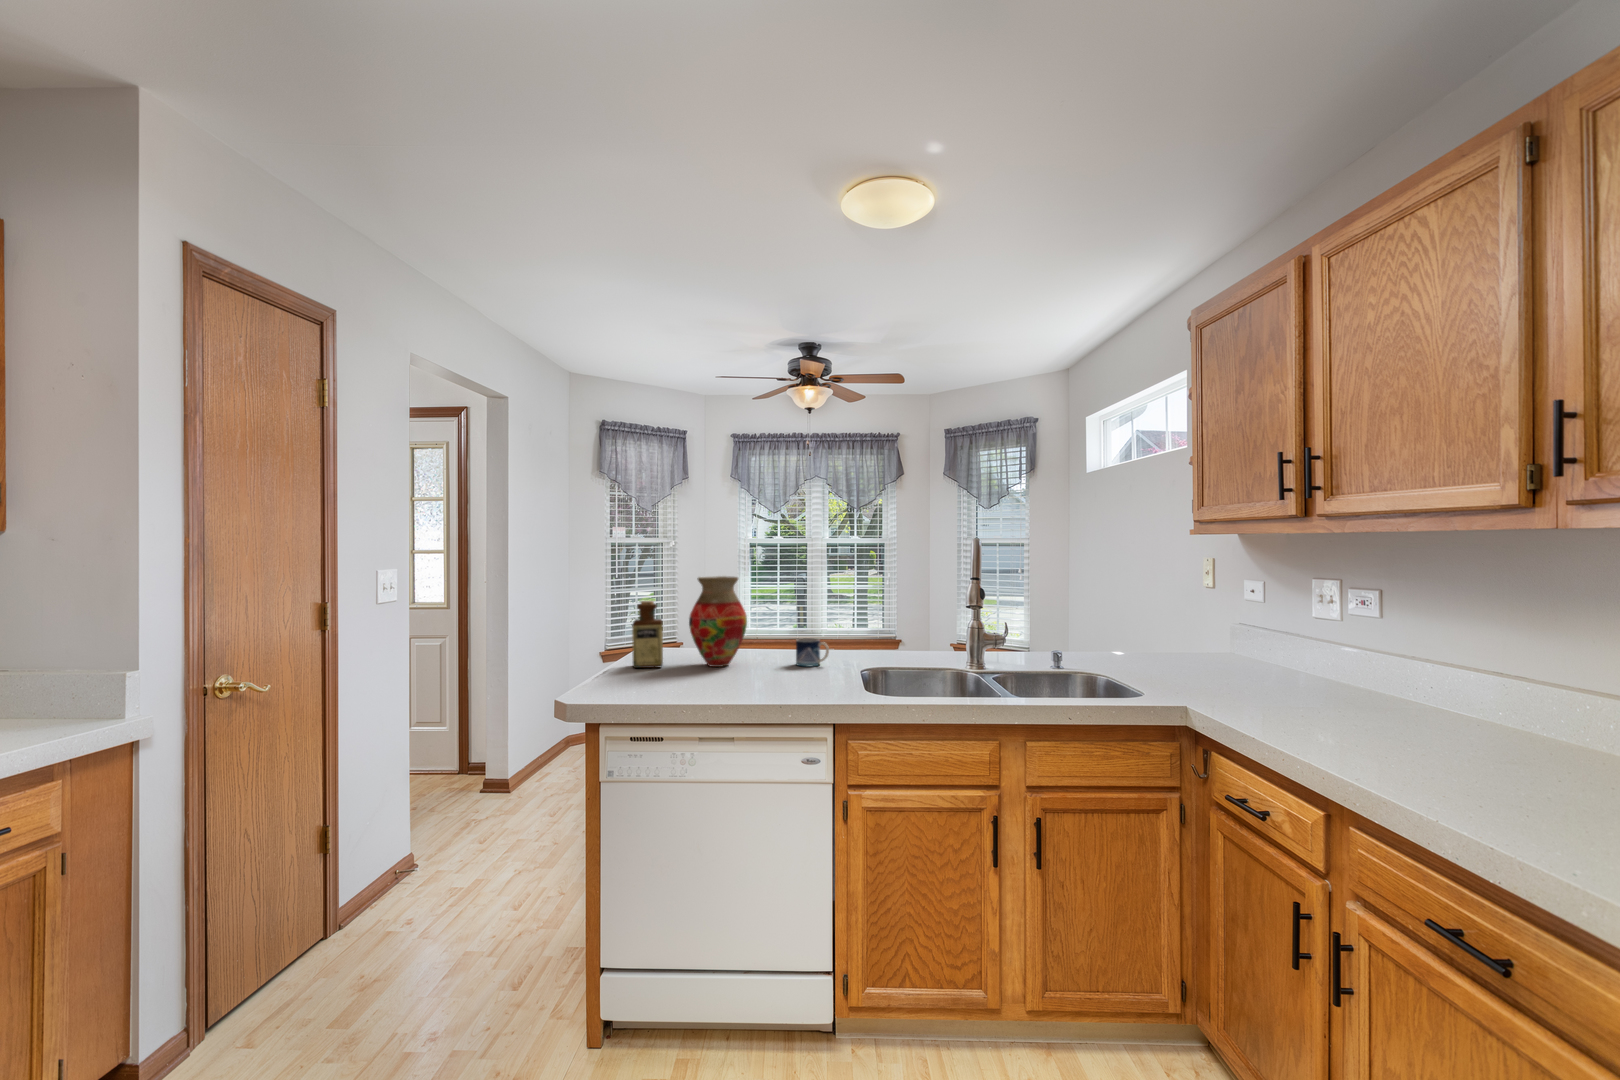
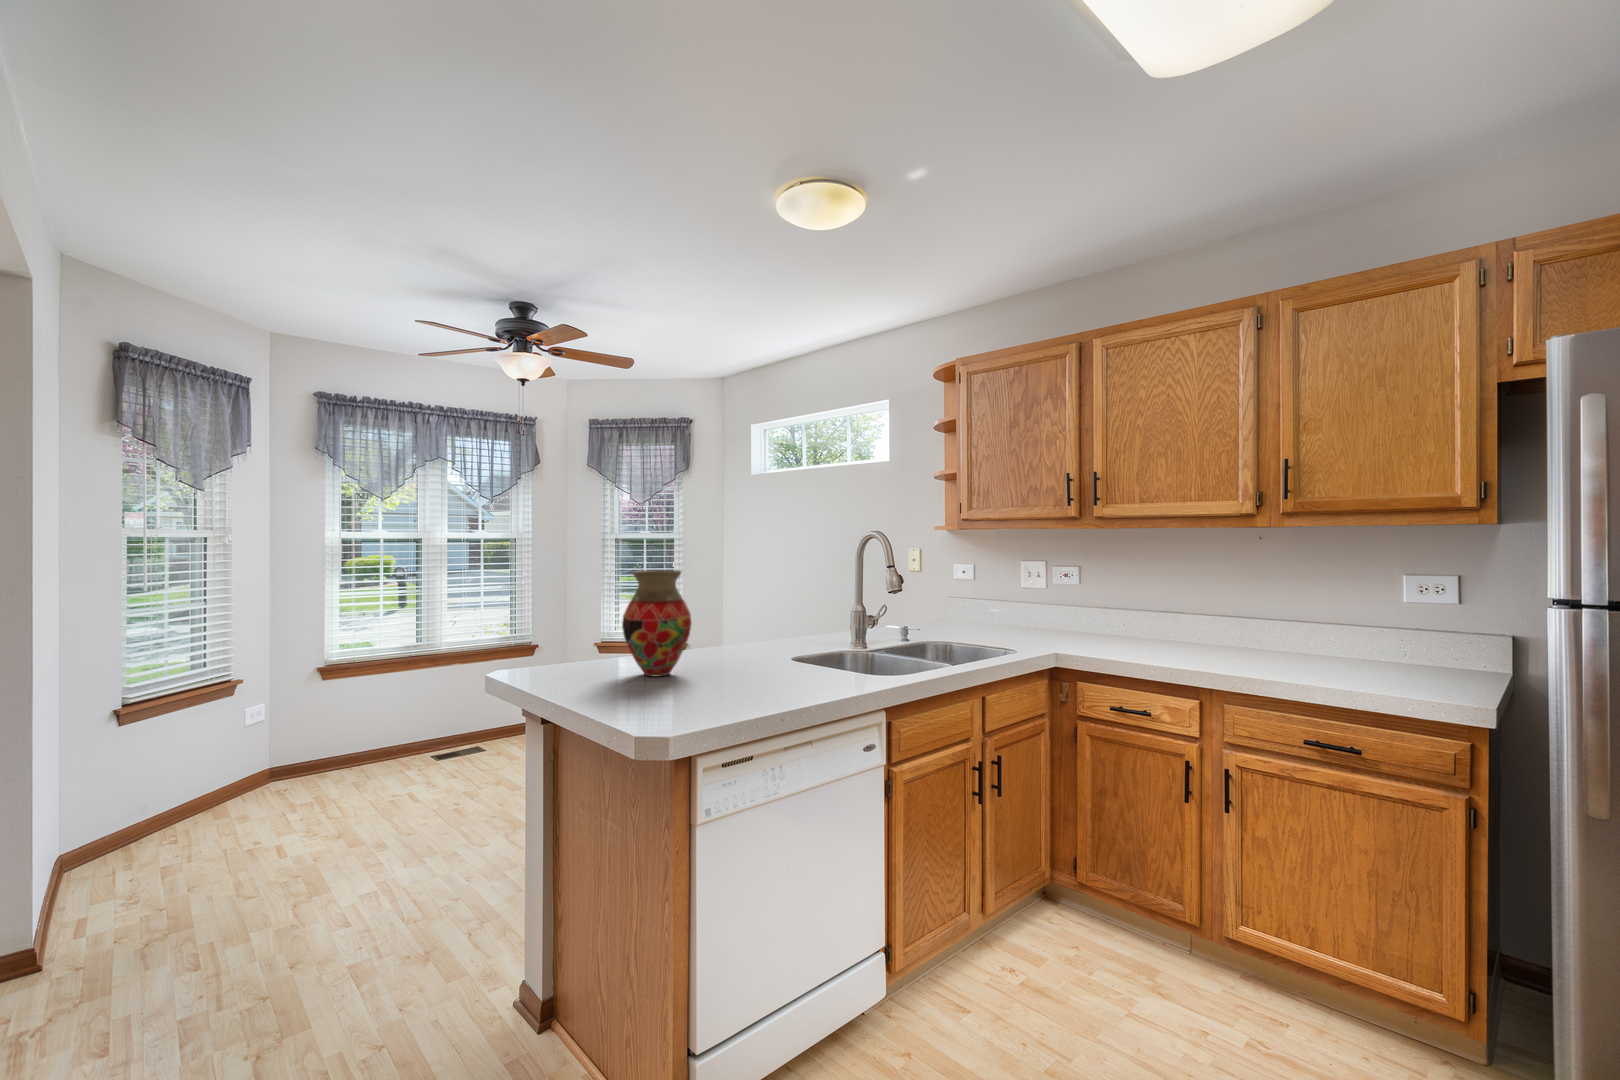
bottle: present [632,601,663,668] -> none [562,603,610,691]
mug: present [796,638,829,667] -> none [724,633,761,664]

